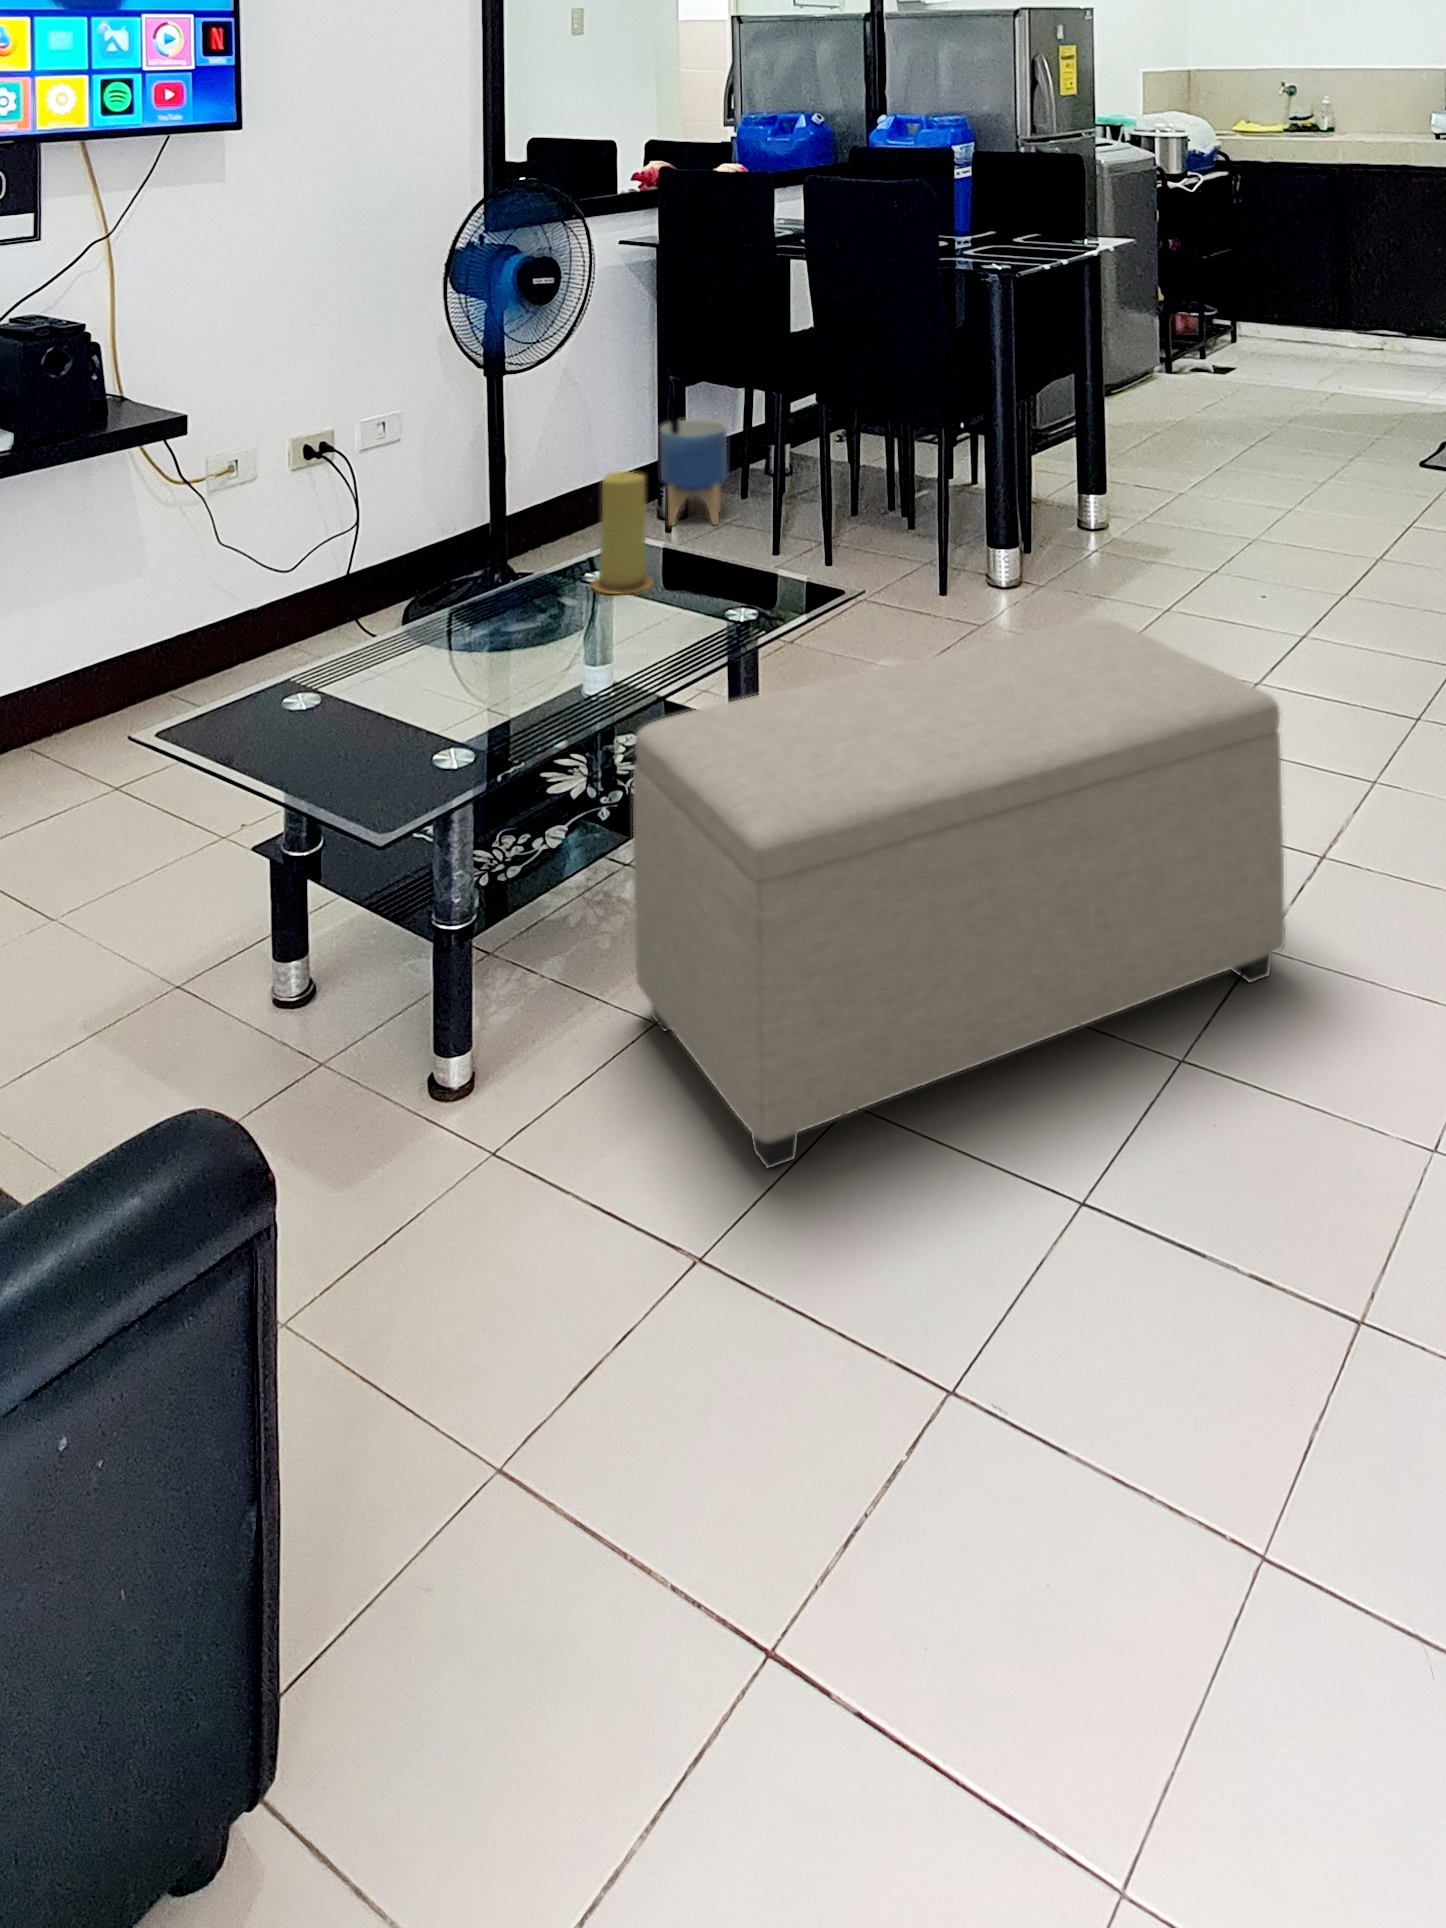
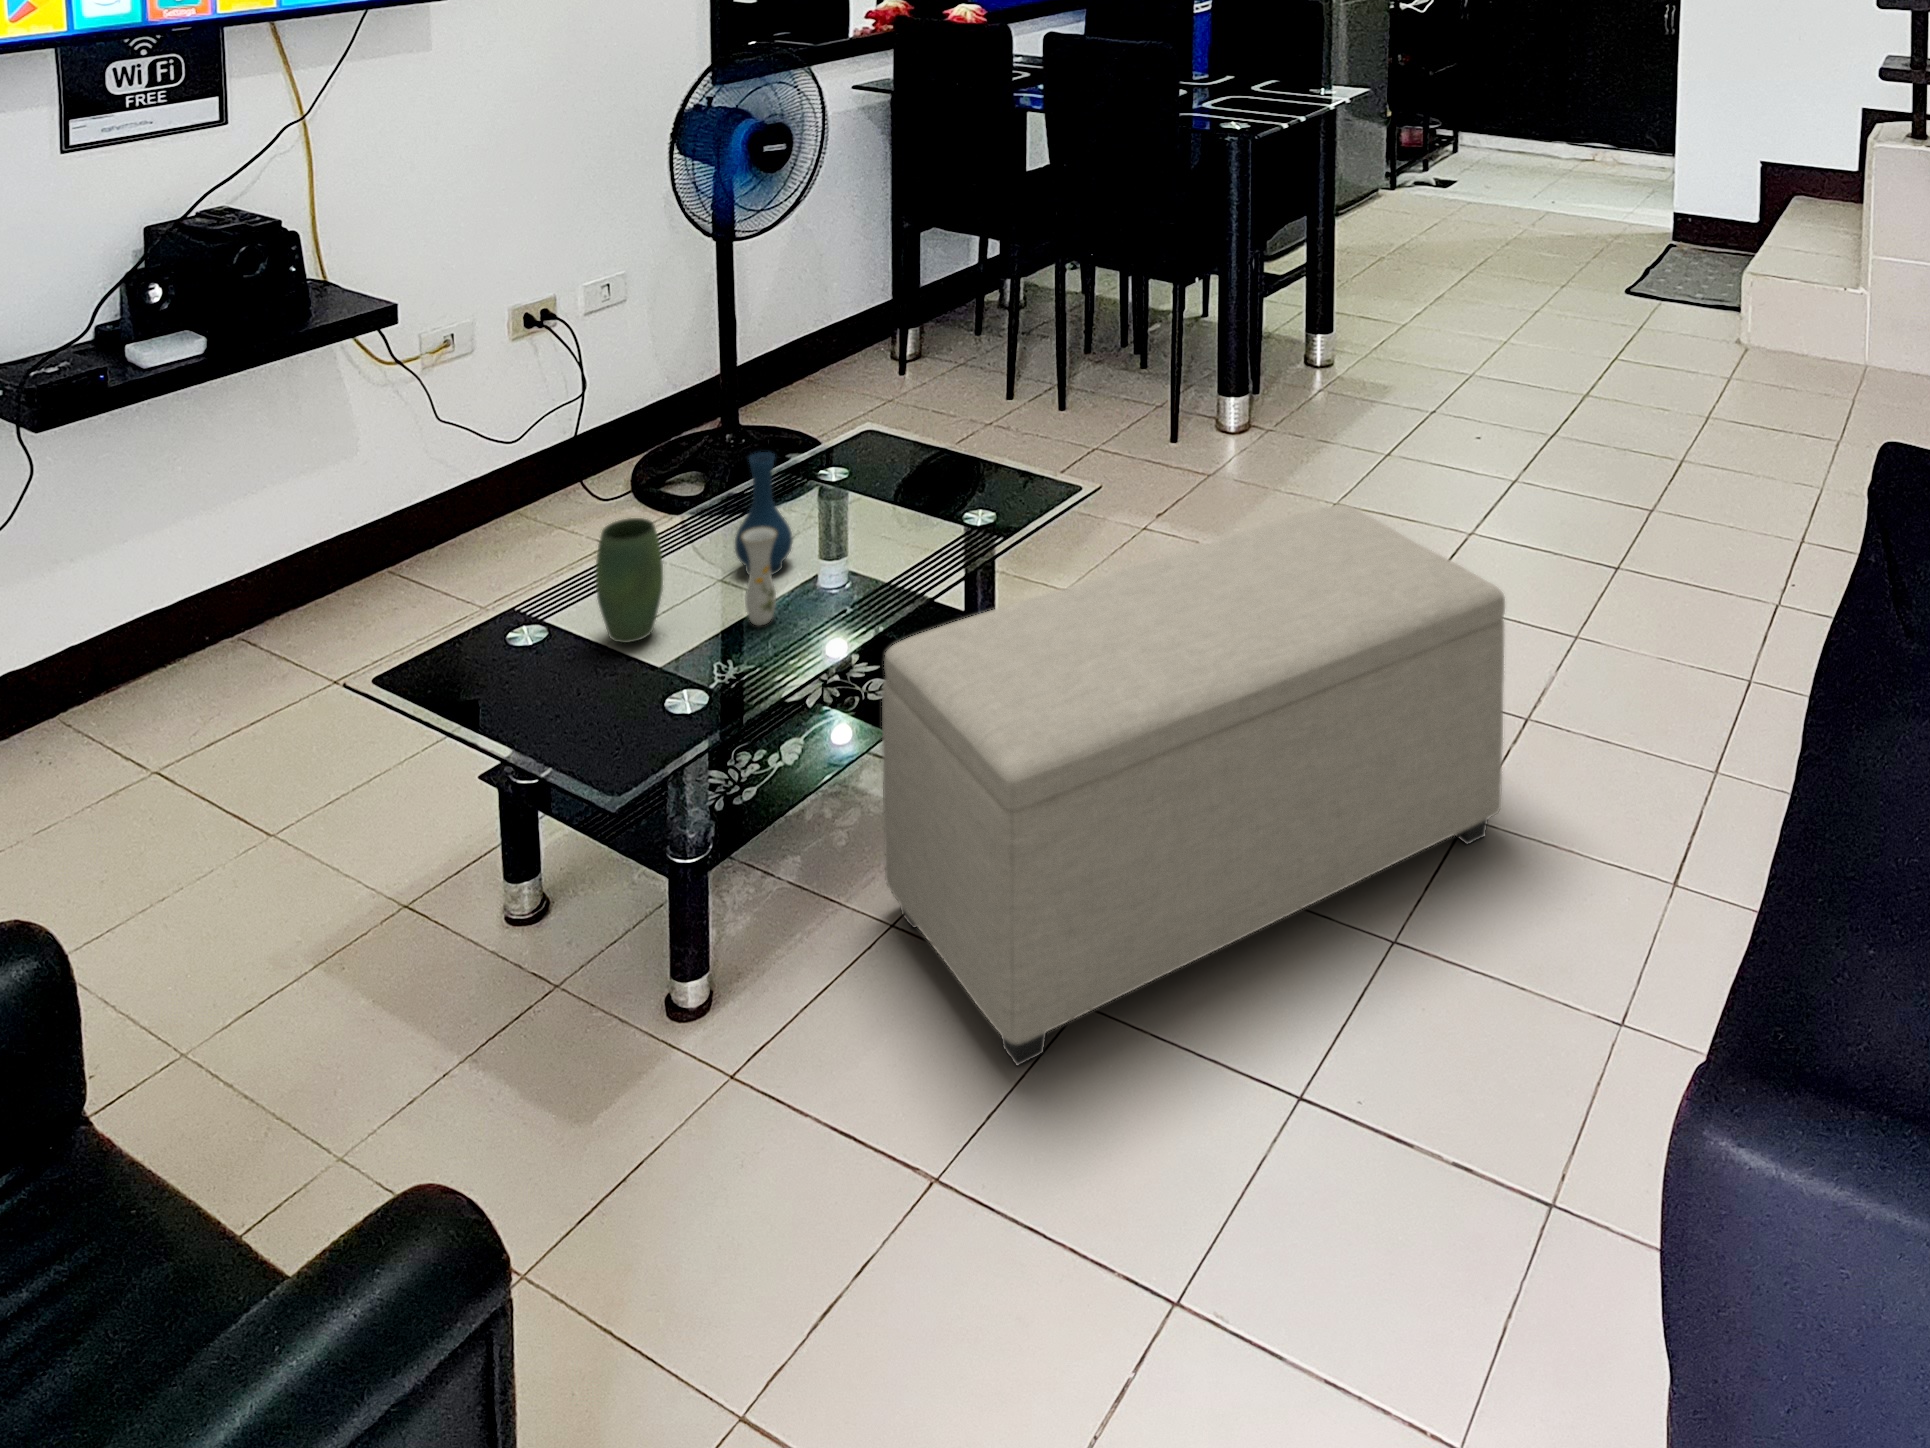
planter: present [660,419,727,525] -> none [896,263,964,370]
candle: present [592,471,652,594] -> none [833,362,896,486]
vase: none [358,543,549,719] -> present [596,452,793,643]

